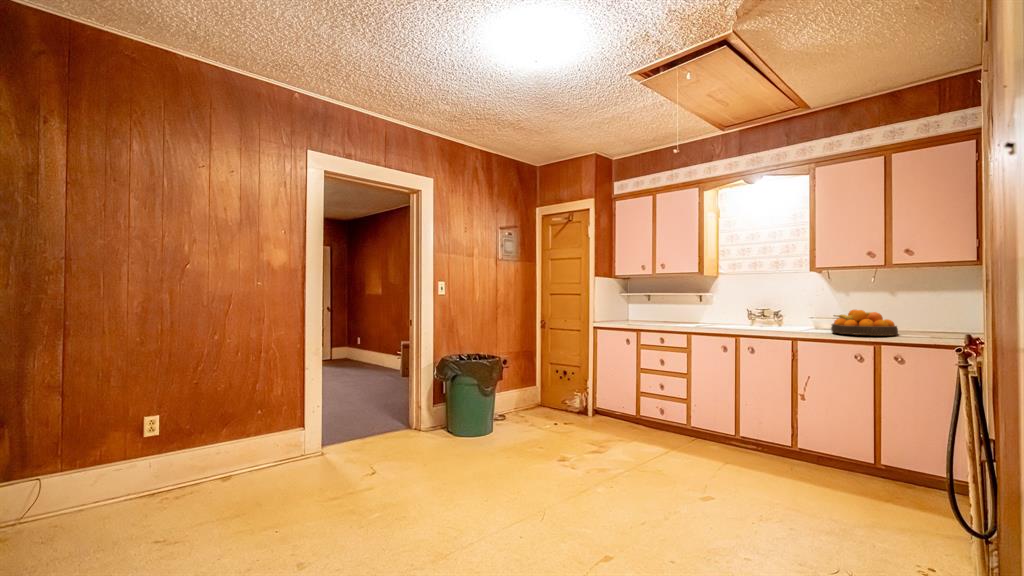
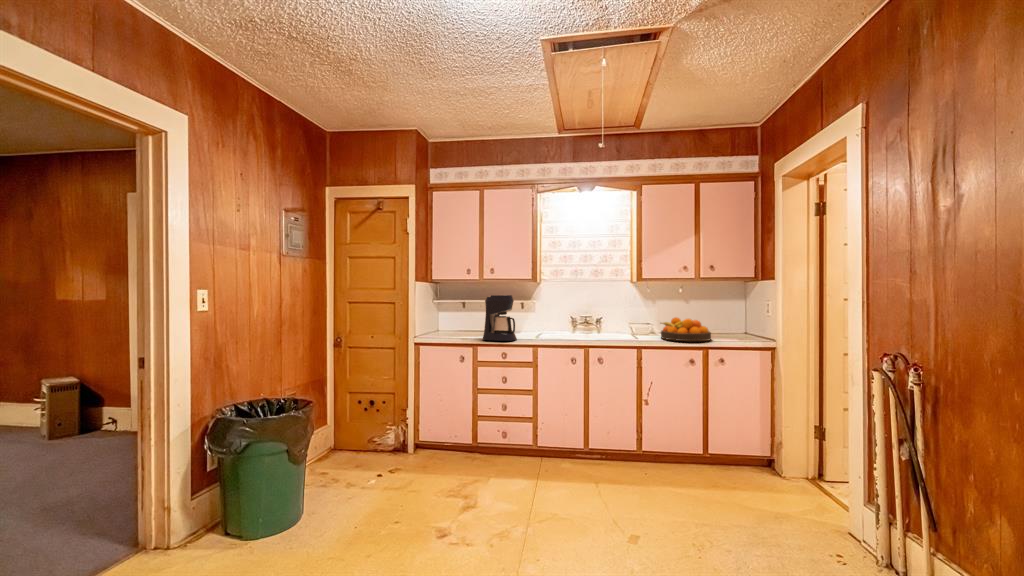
coffee maker: none [645,287,677,327] -> present [483,295,517,341]

